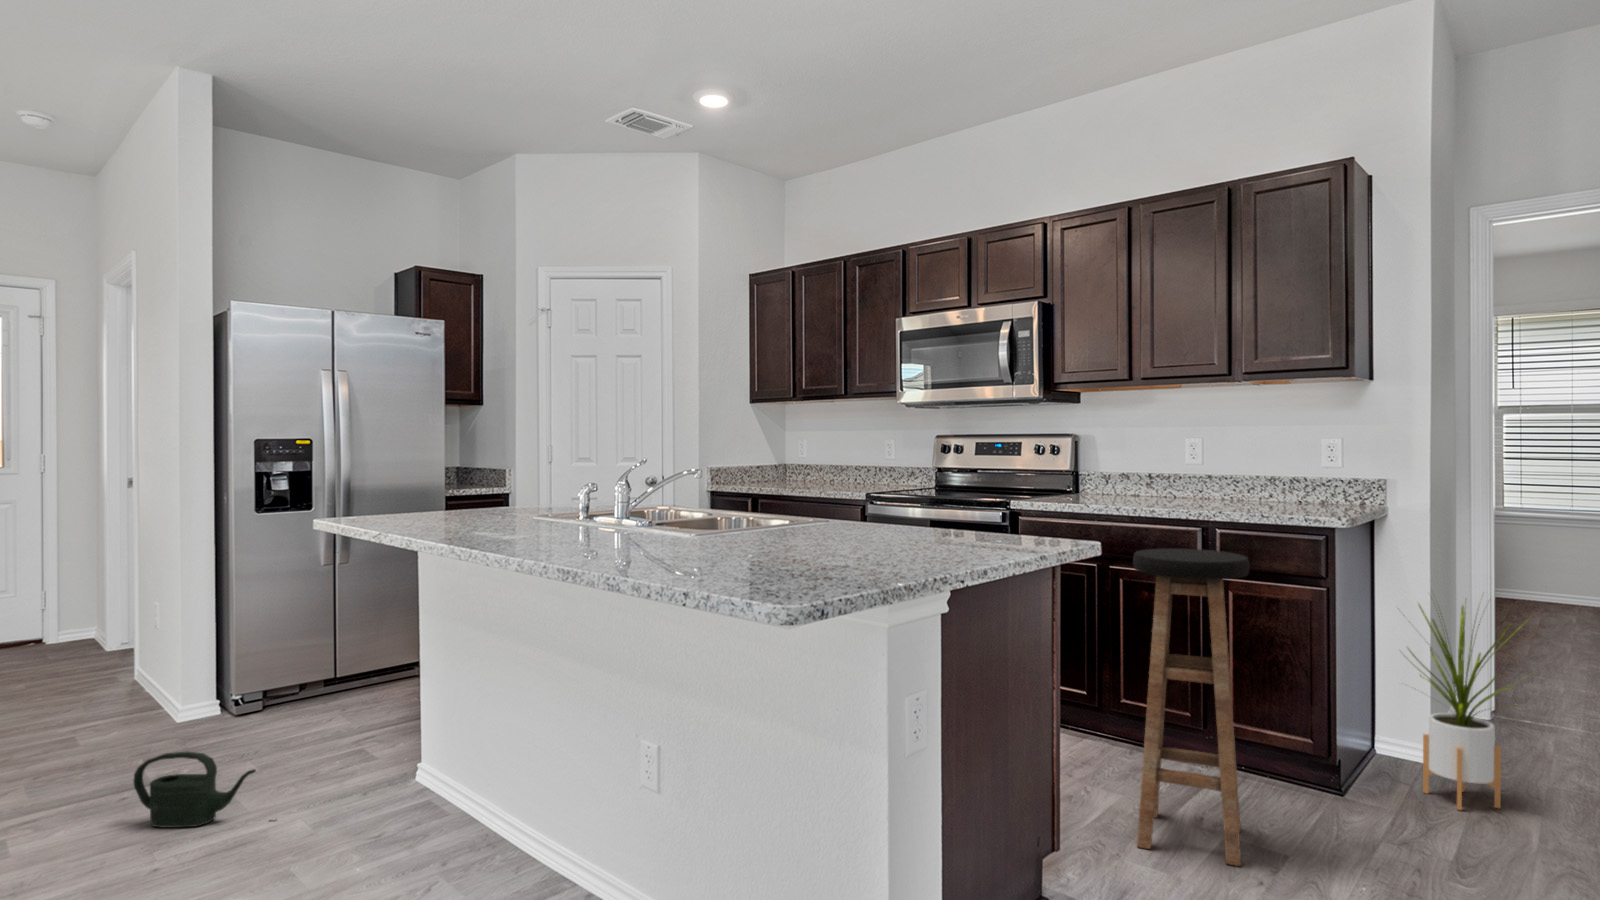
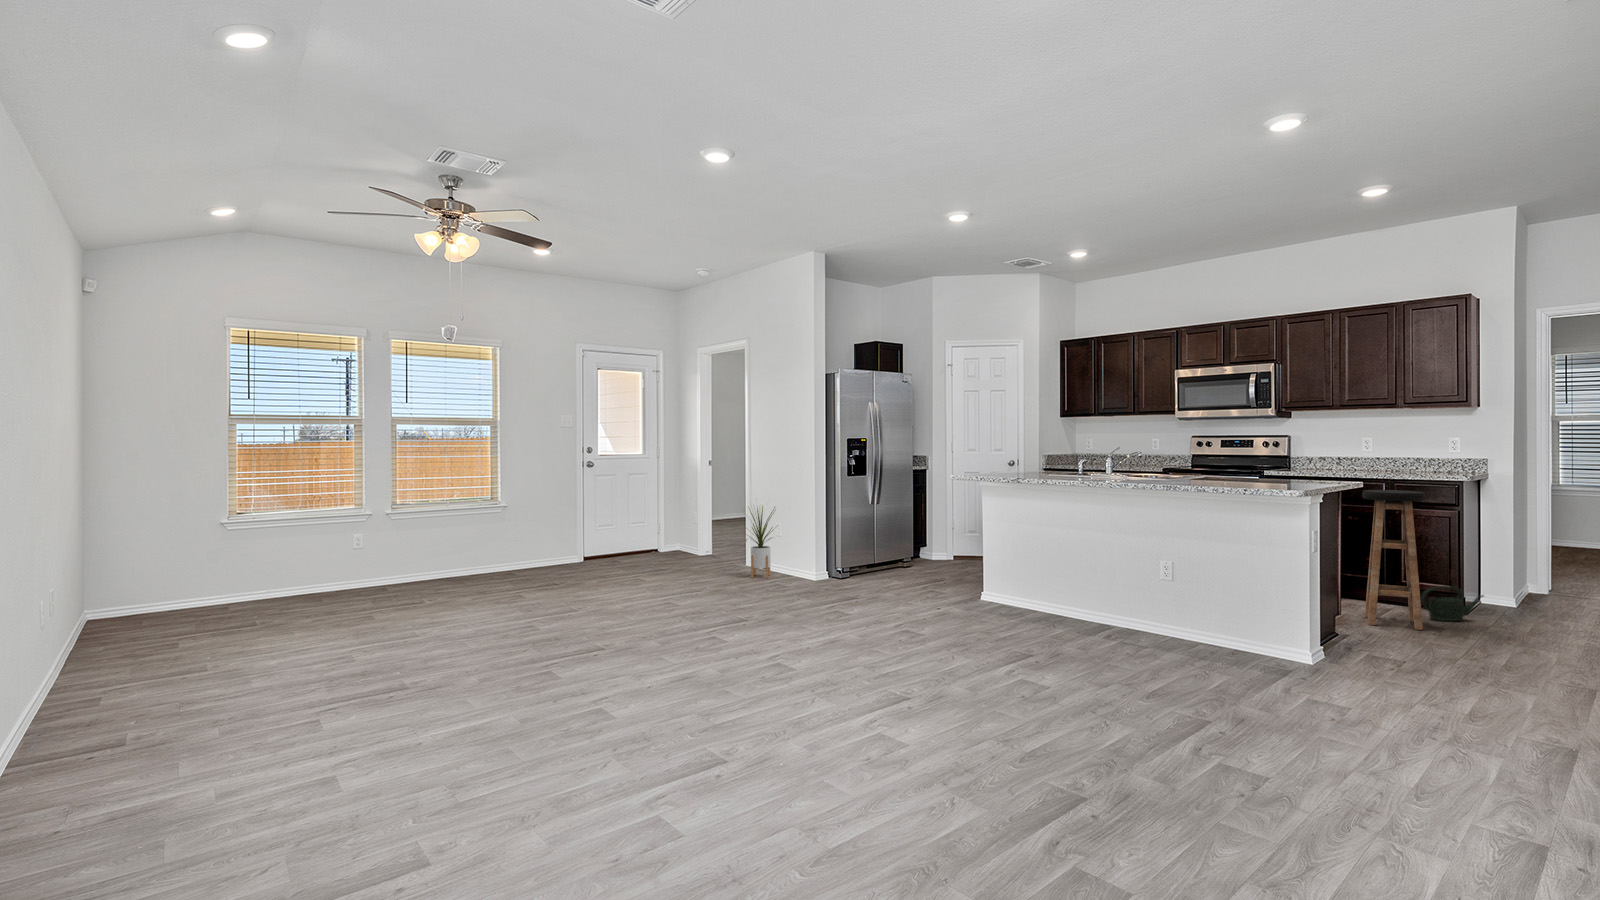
house plant: present [1410,603,1525,810] -> present [746,506,777,578]
watering can: present [133,752,256,827] -> present [1421,586,1483,621]

